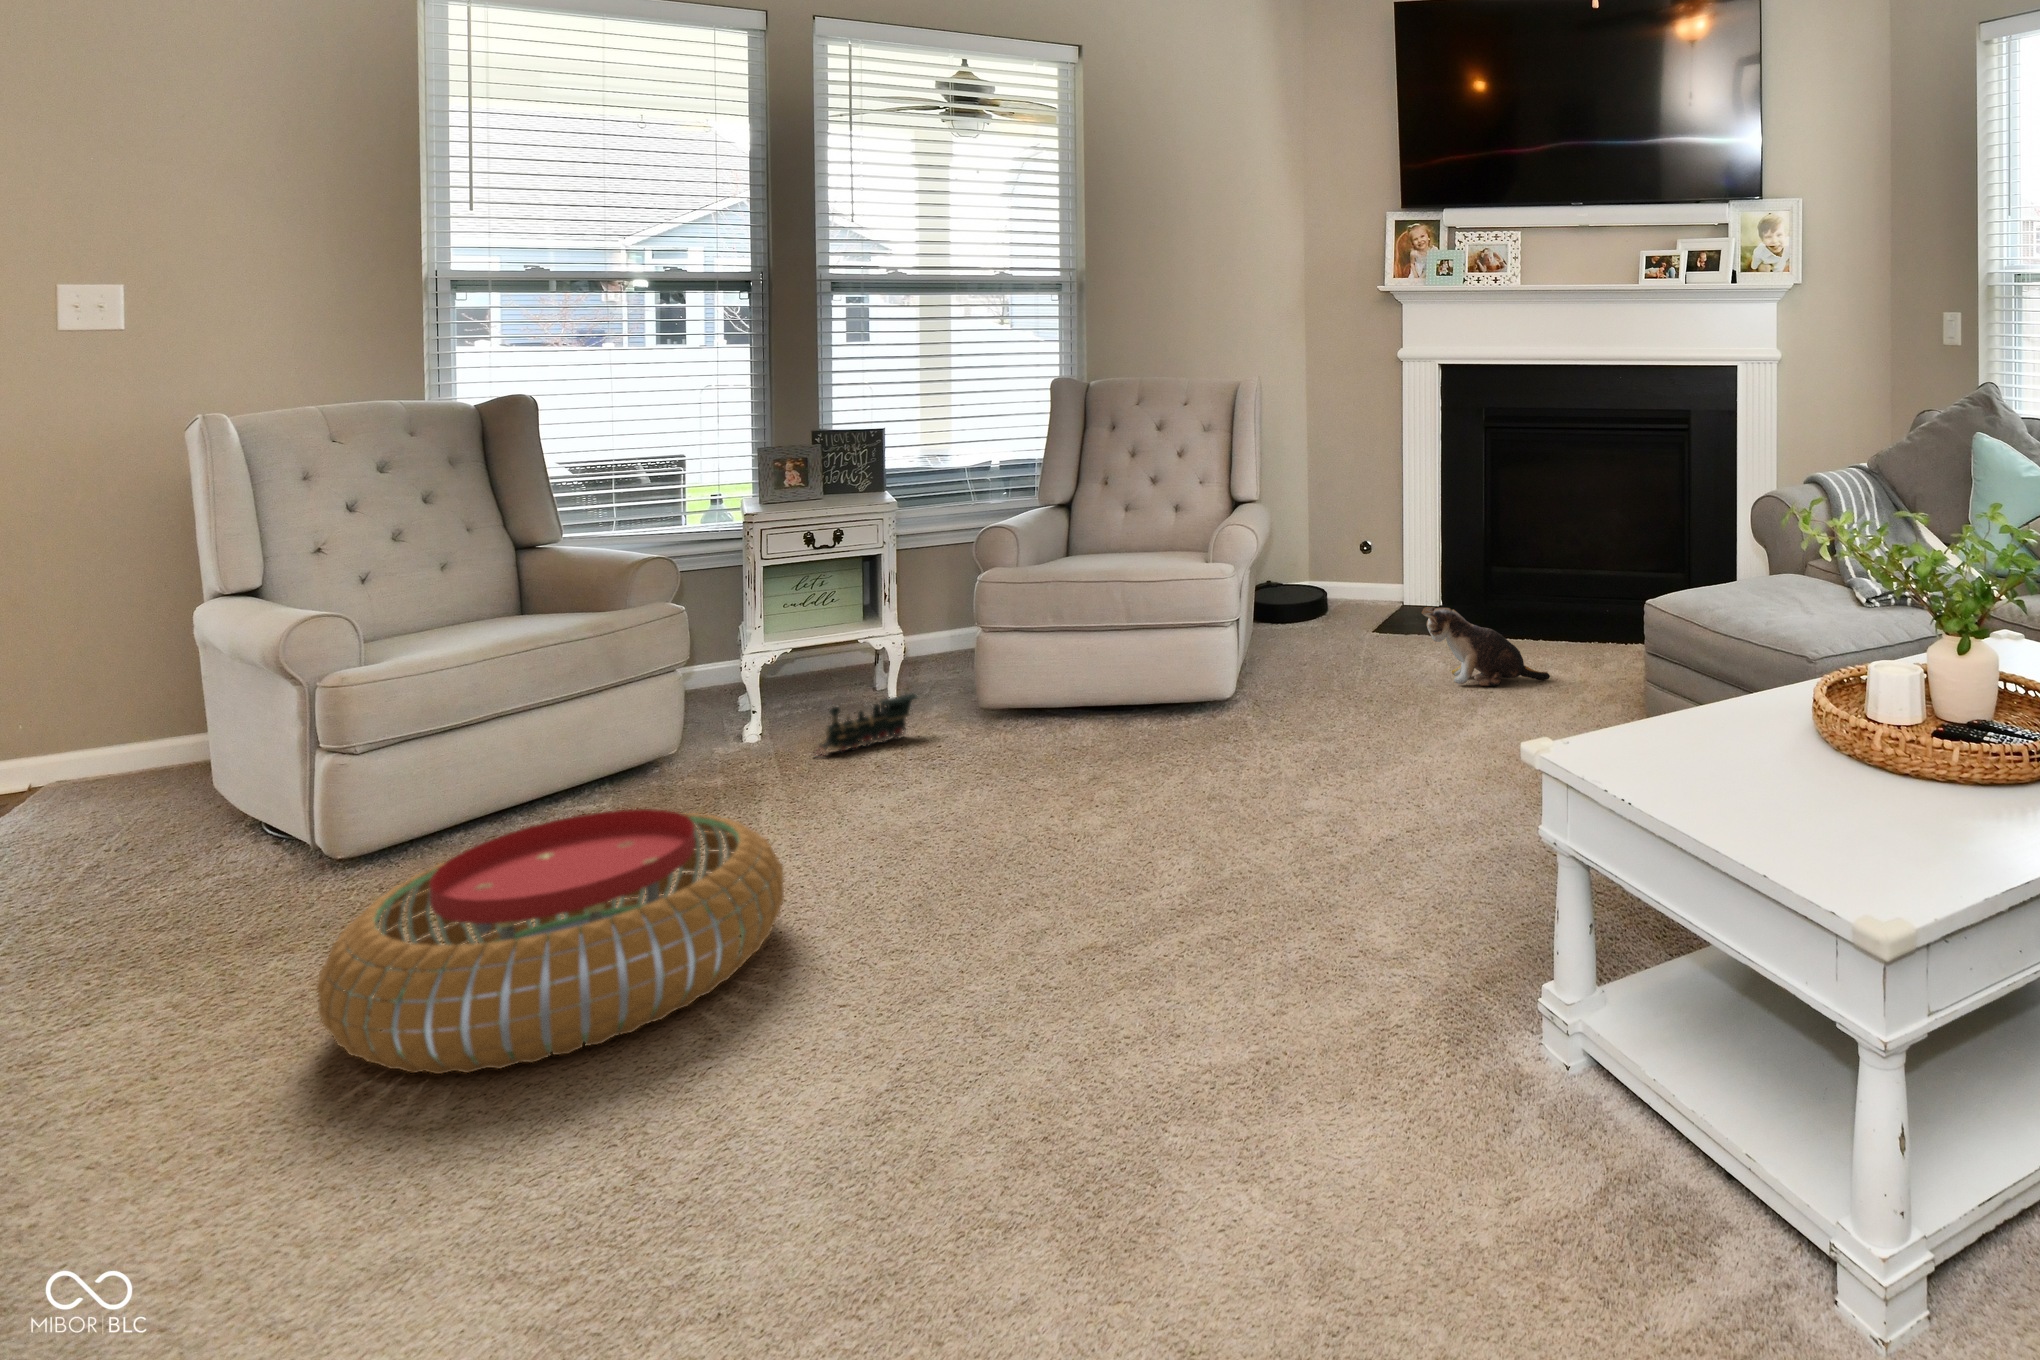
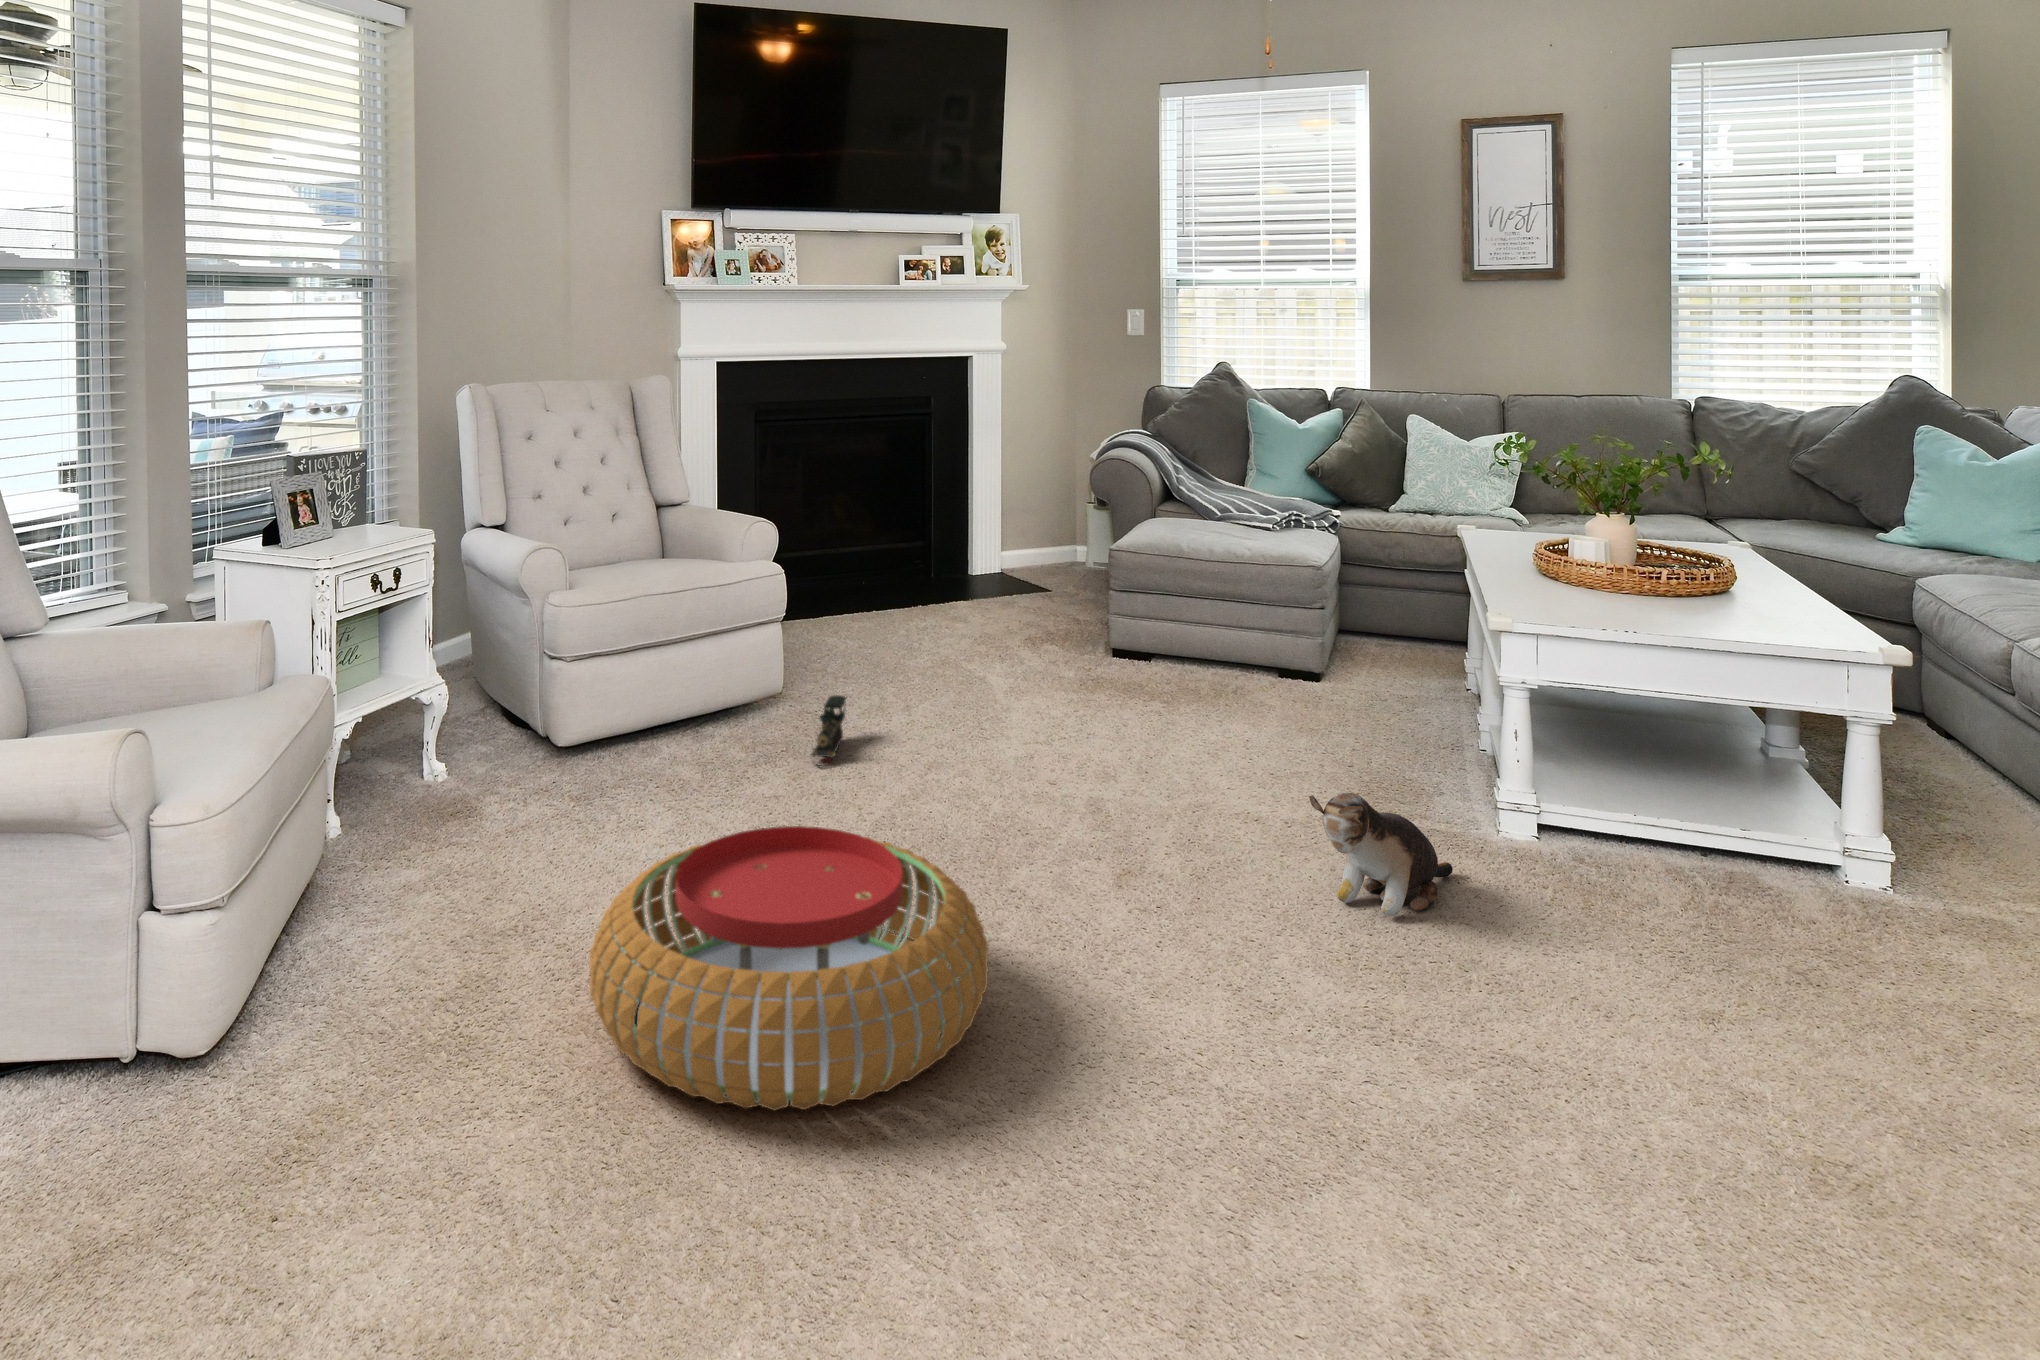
plush toy: present [1422,607,1550,686] -> present [1310,793,1453,916]
toy train: present [815,693,917,755] -> present [812,695,846,764]

